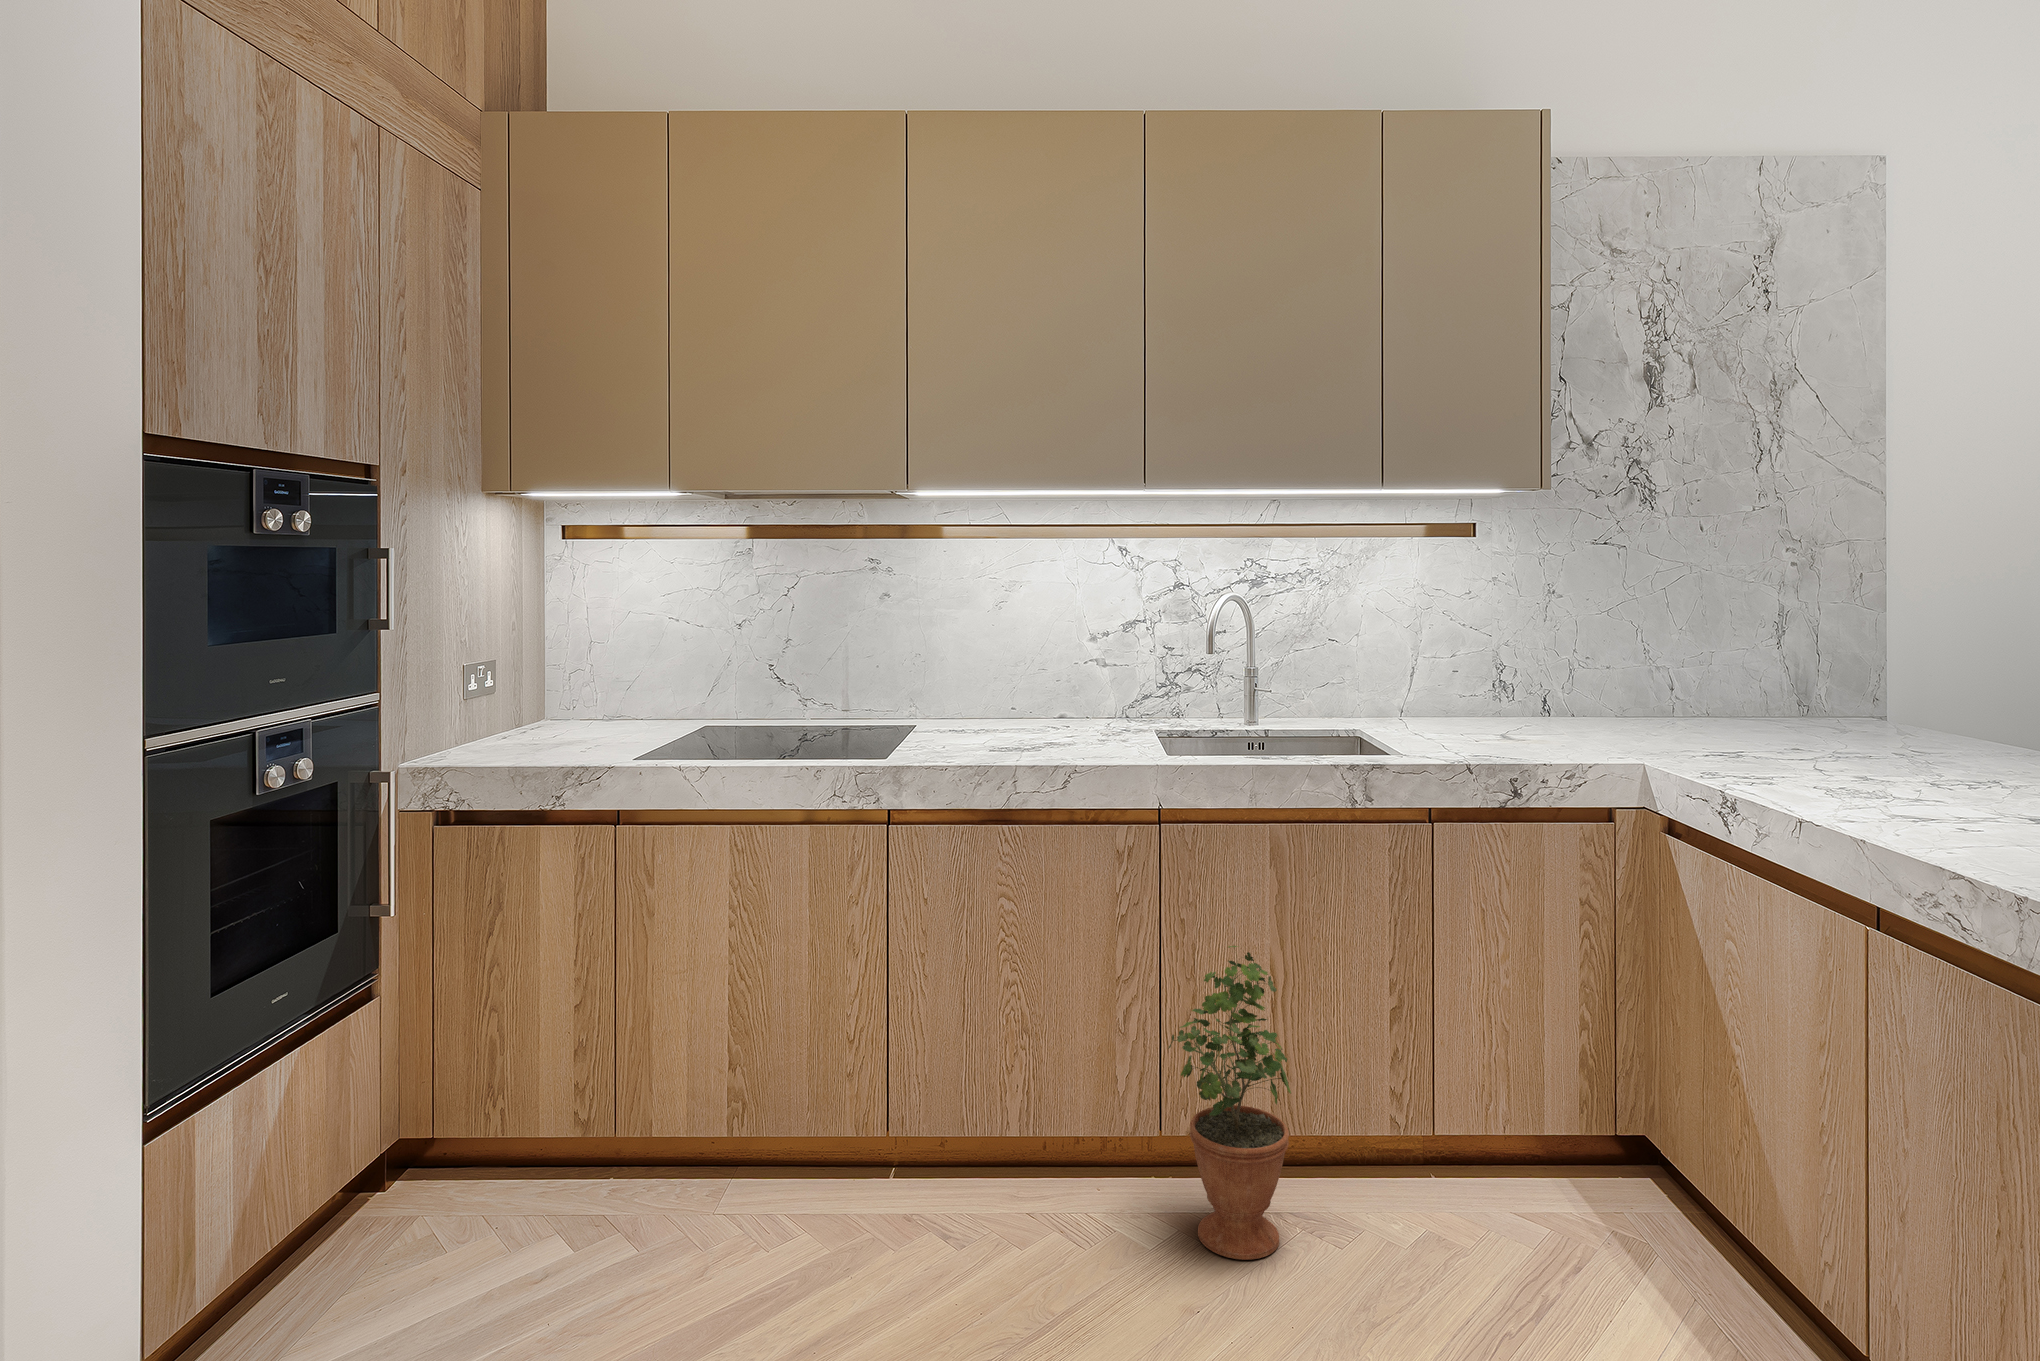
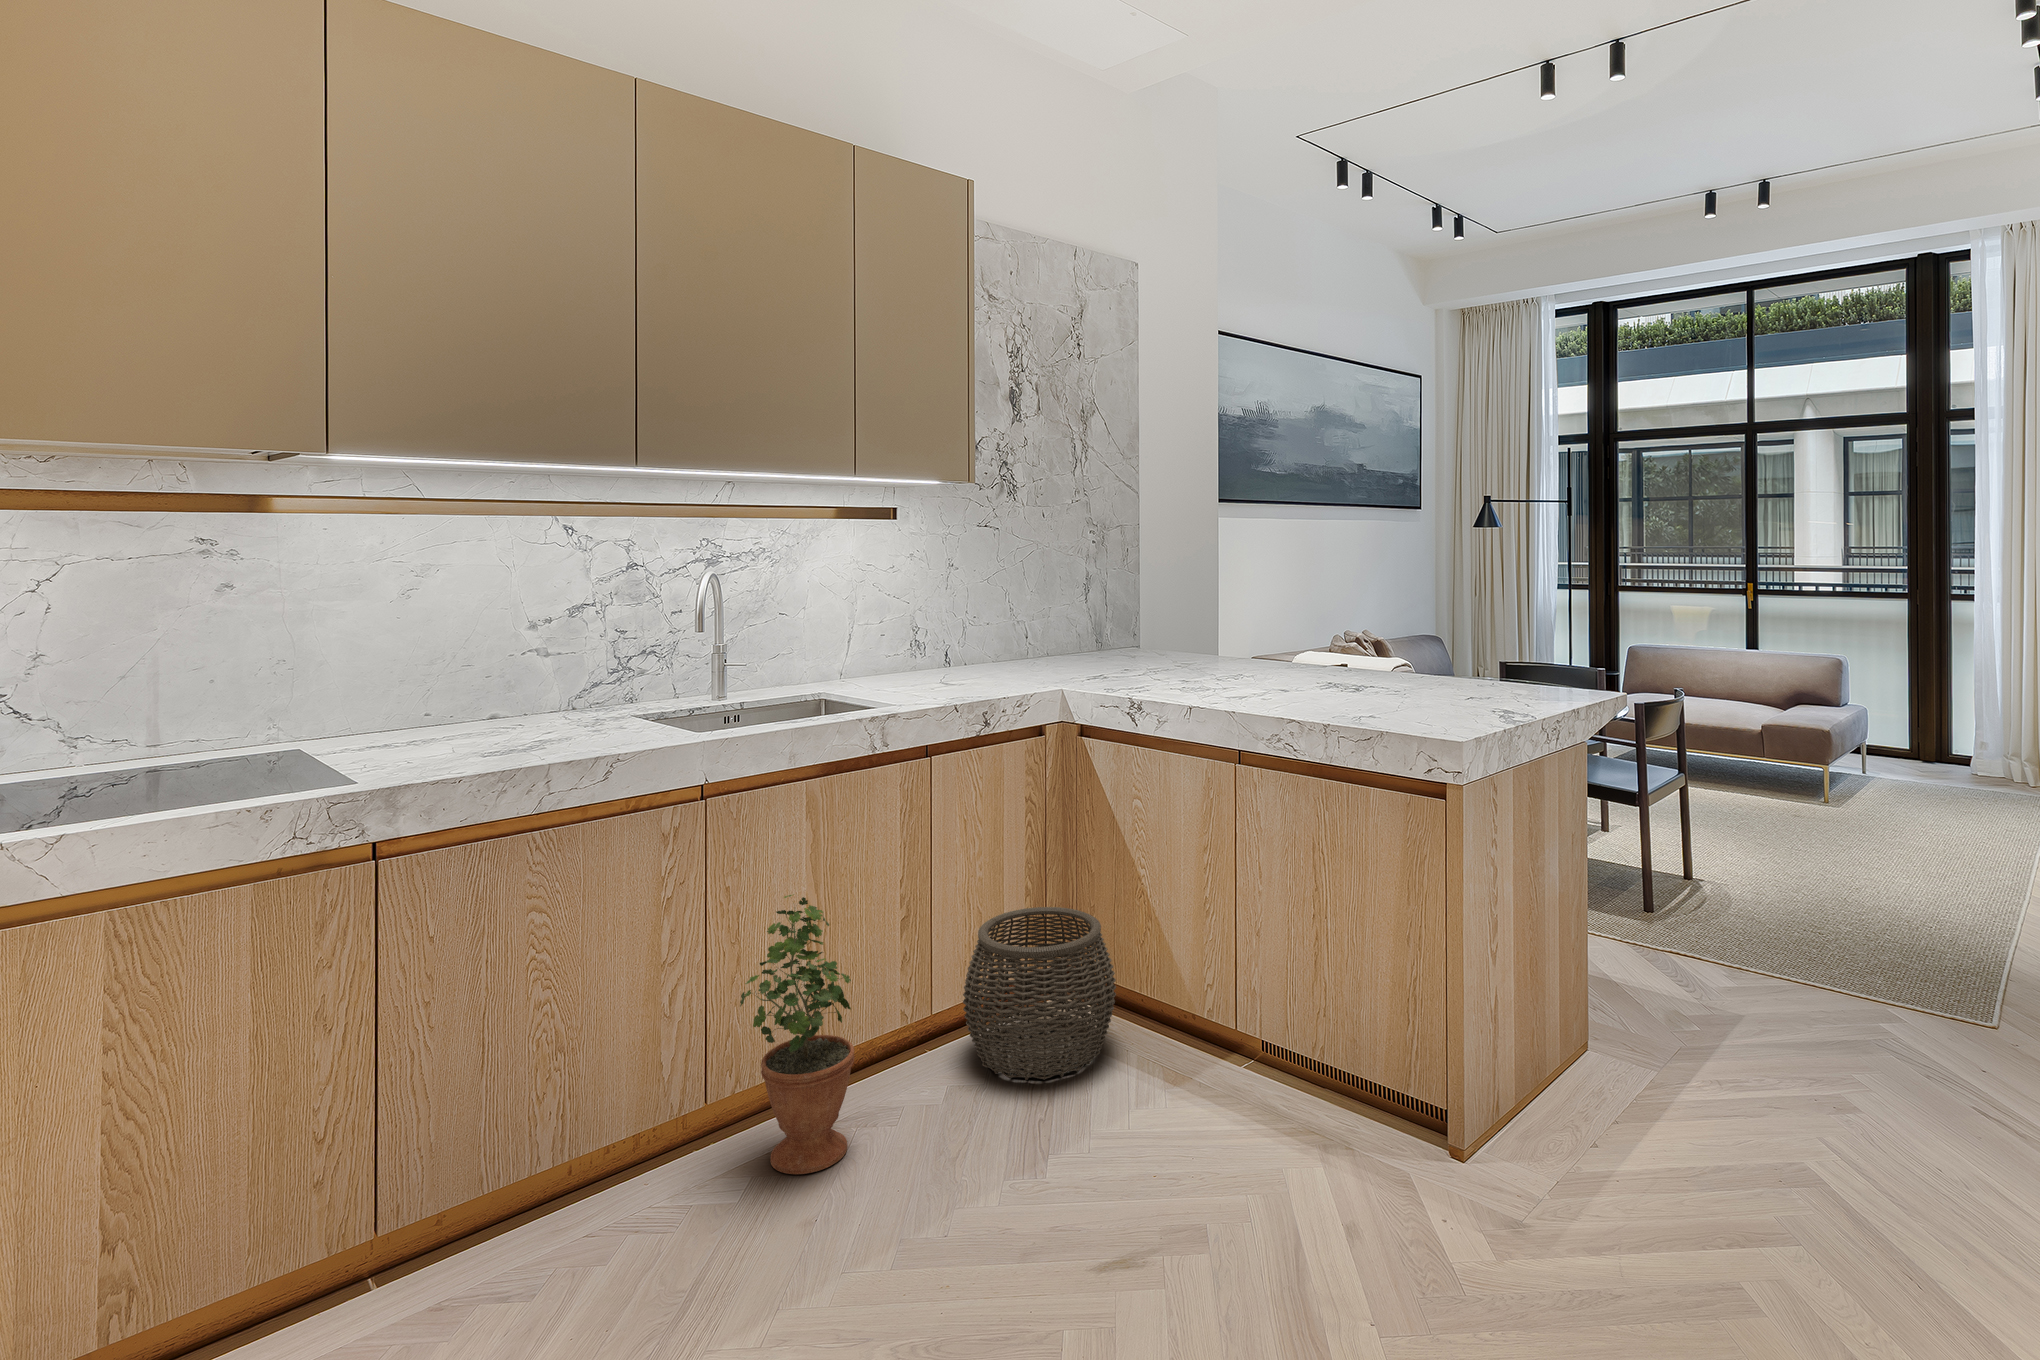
woven basket: none [1456,1043,1675,1286] -> present [963,907,1116,1080]

